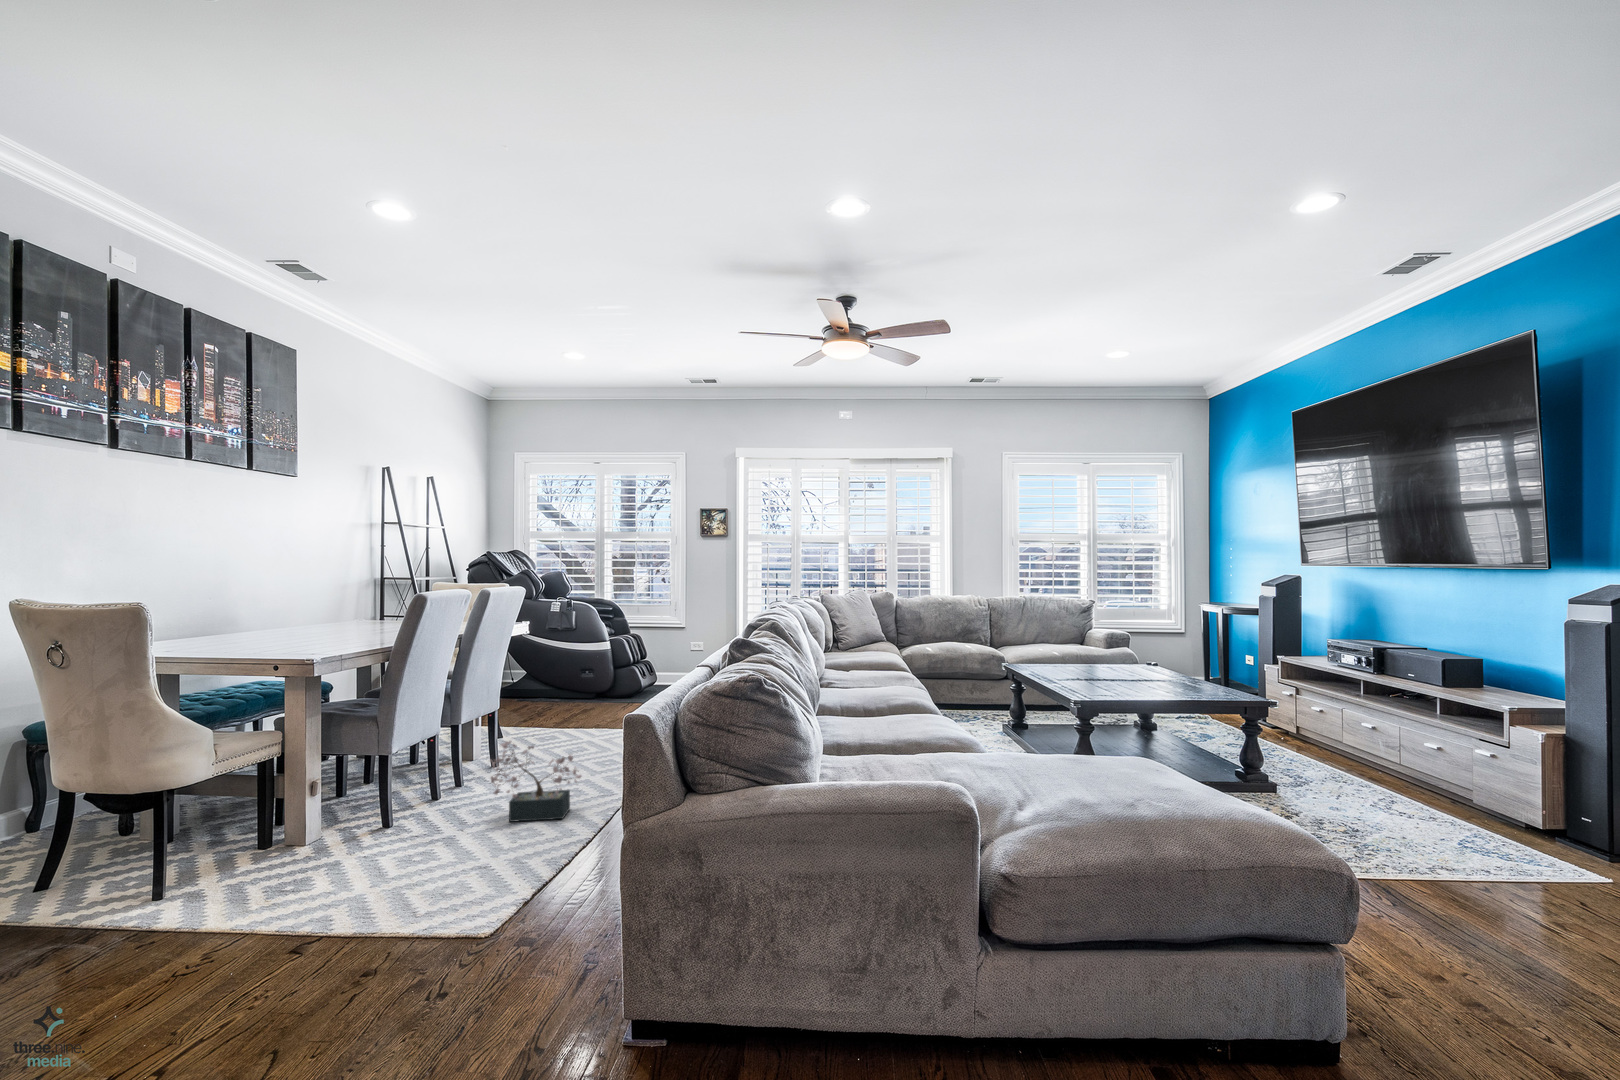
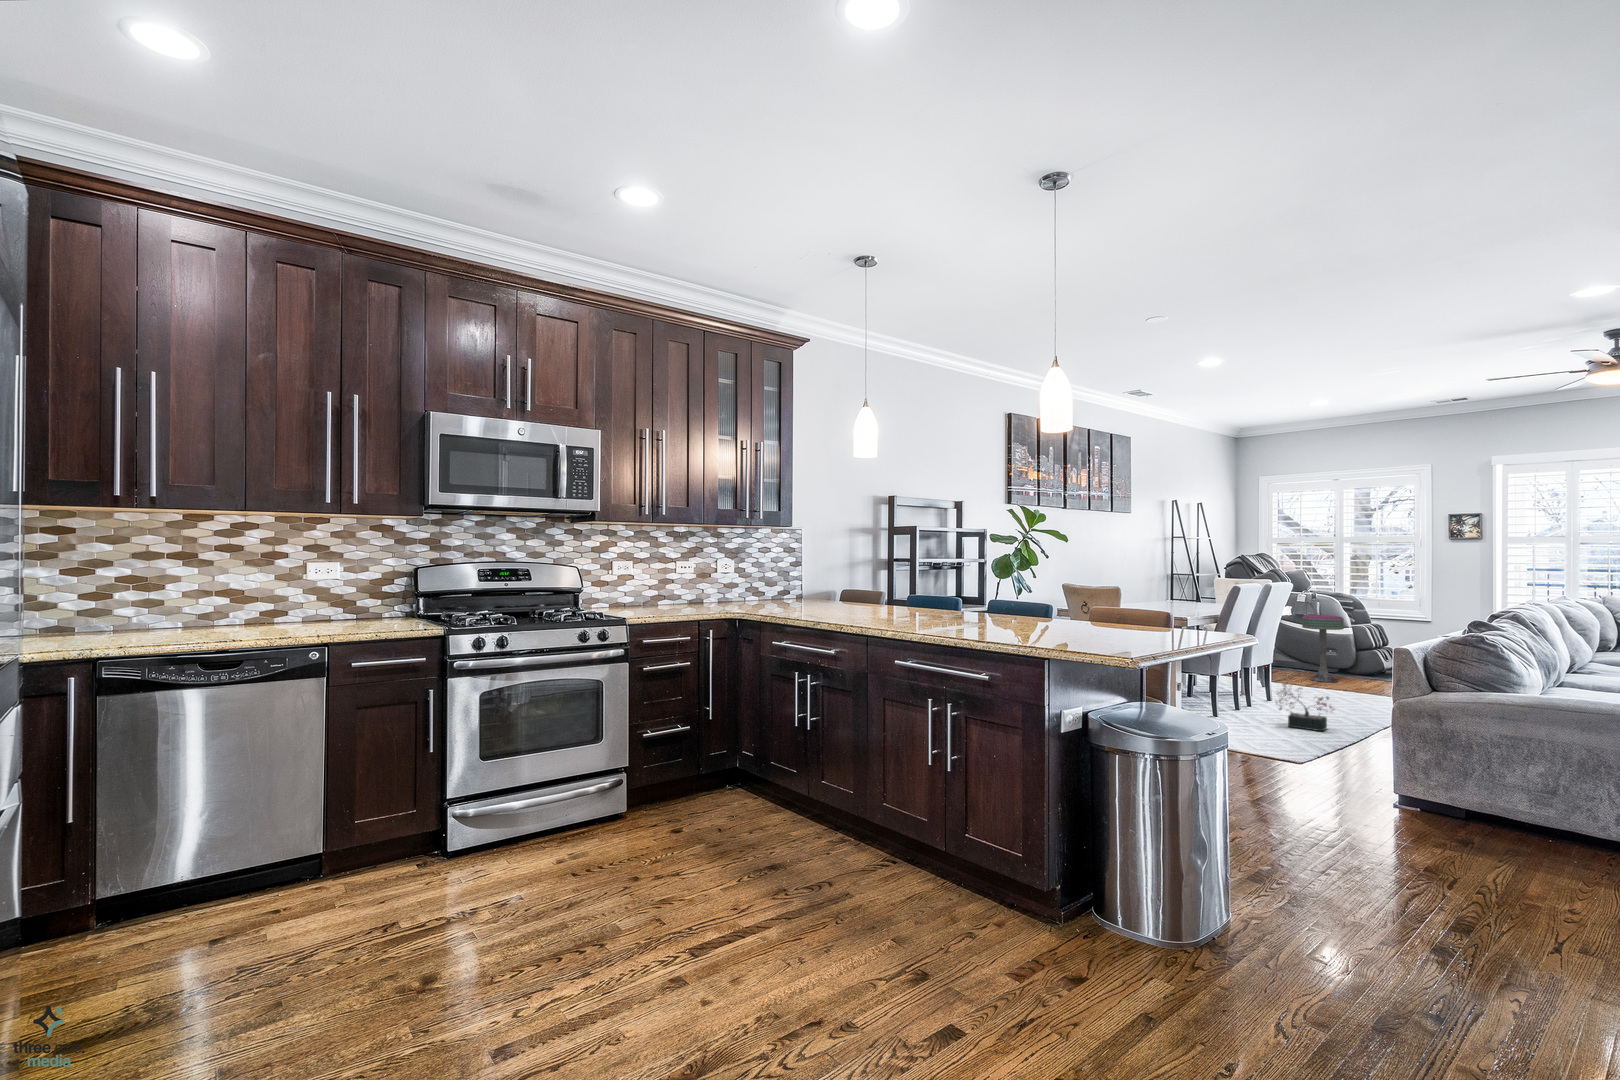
bar stool: none [551,626,601,717] -> present [1302,615,1344,682]

